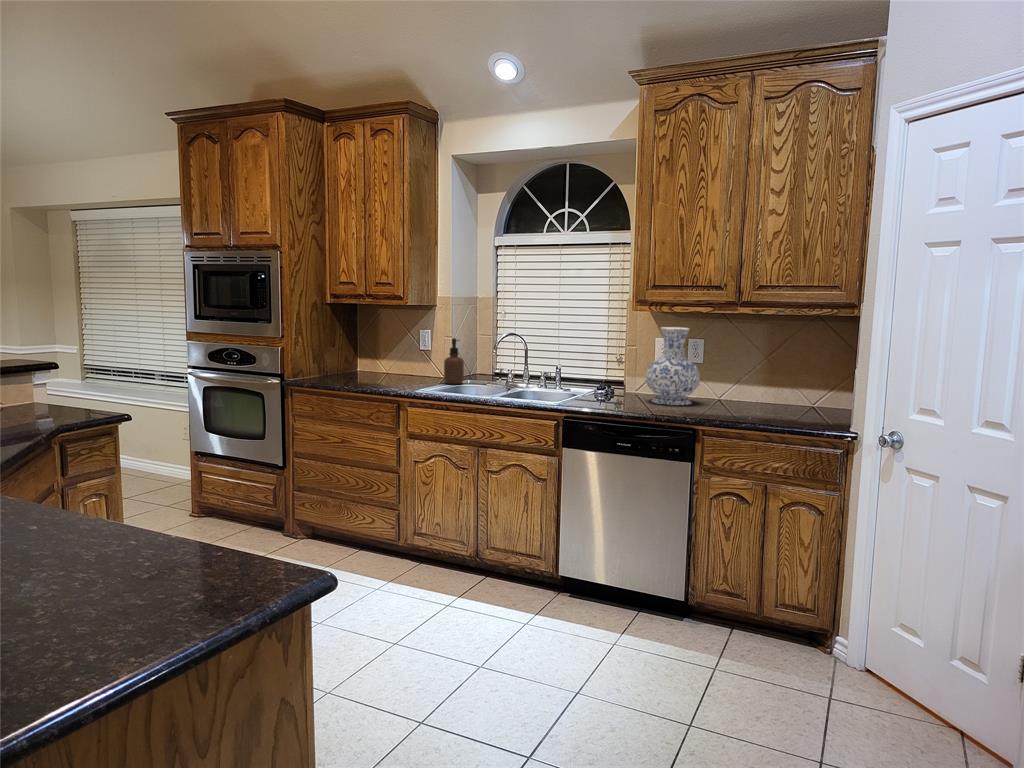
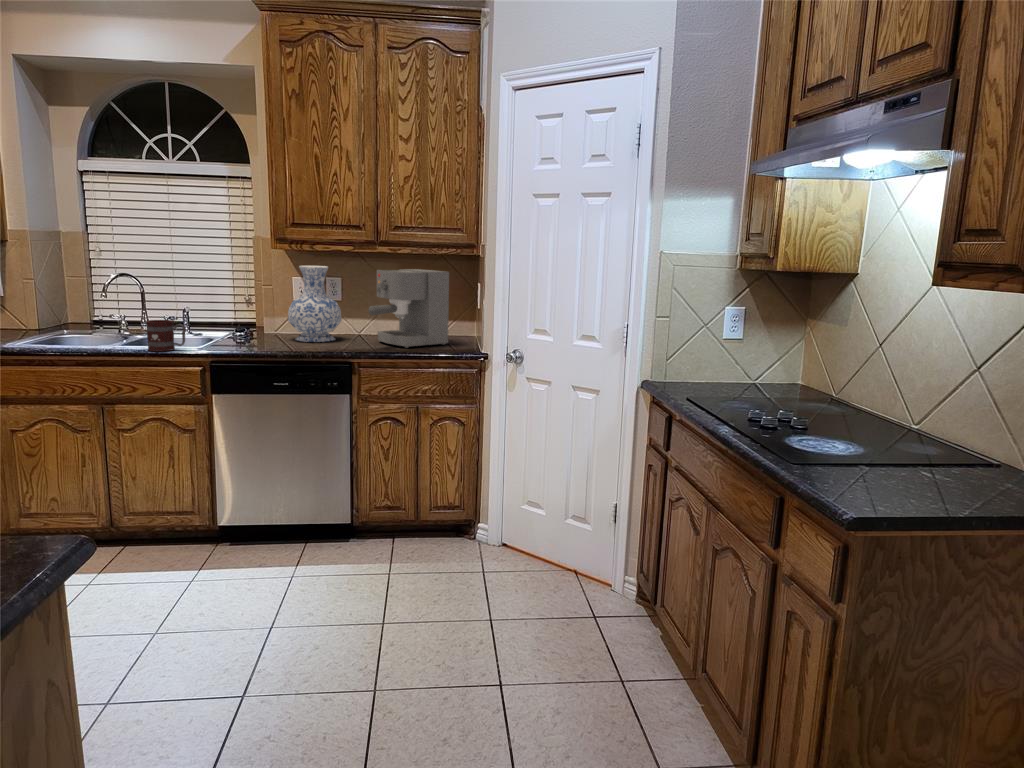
coffee maker: none [721,332,821,419] -> present [369,269,449,348]
soap dispenser: present [444,338,464,384] -> none [29,281,59,336]
mug: none [516,375,547,404] -> present [146,320,185,351]

